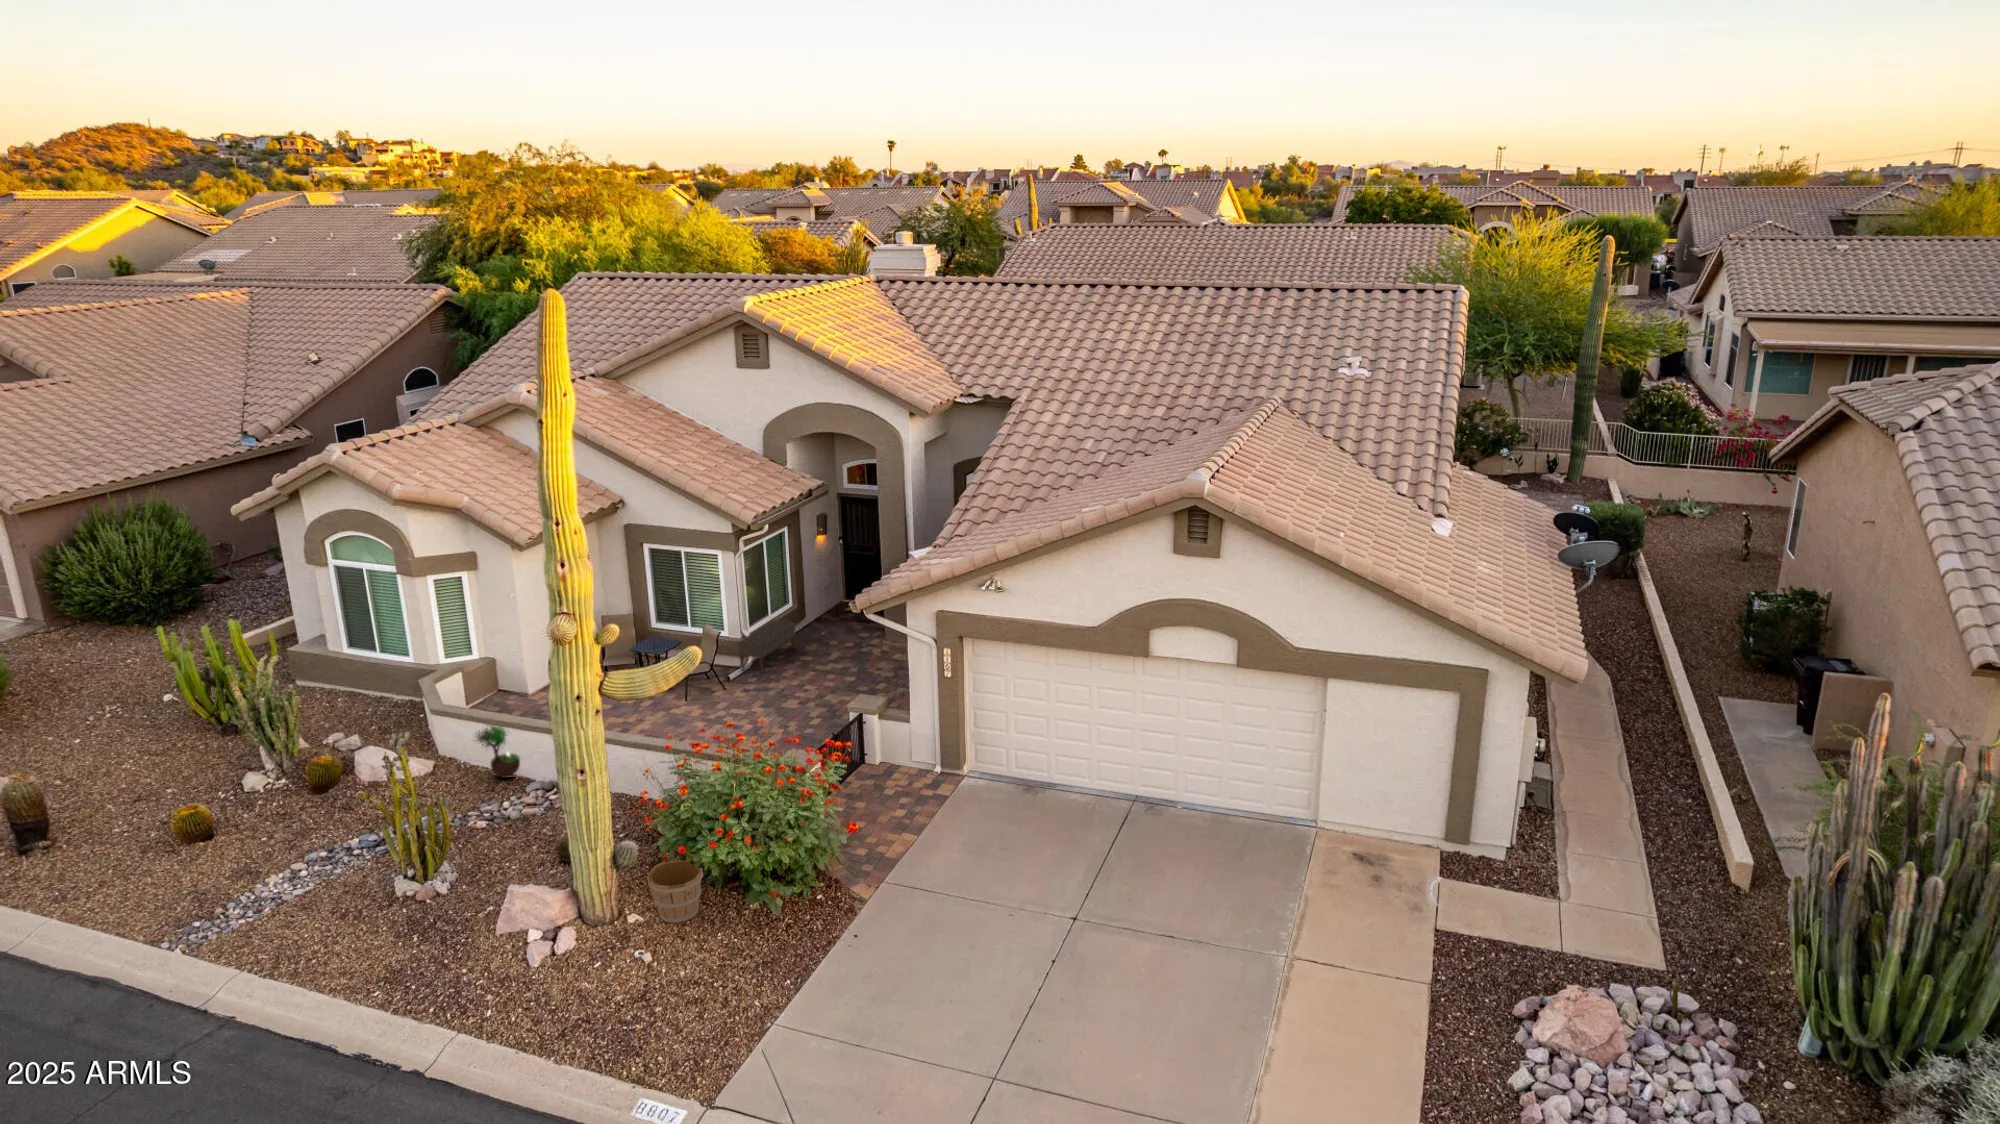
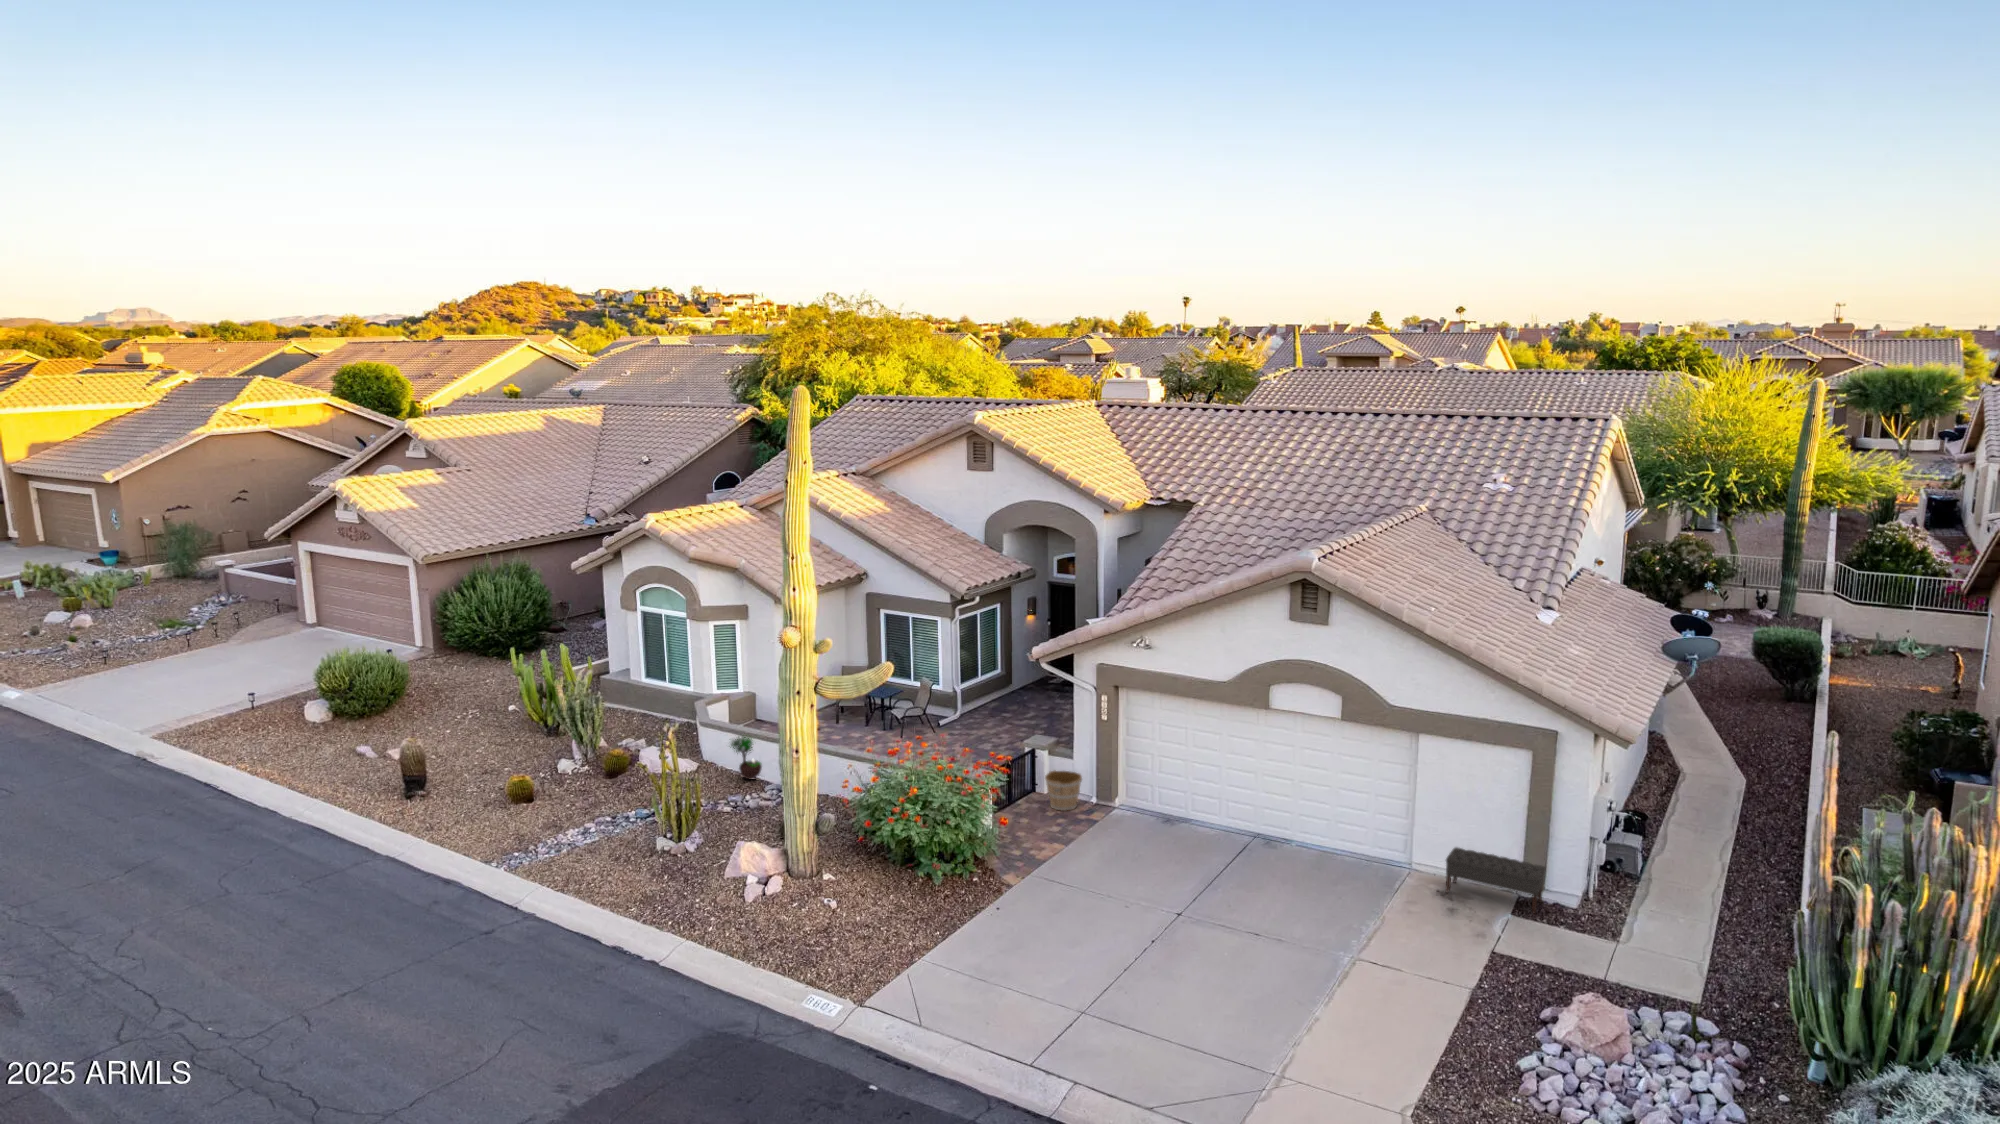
bench: present [737,620,796,672] -> present [1446,847,1546,914]
wooden bucket: present [647,860,703,923] -> present [1045,771,1082,811]

